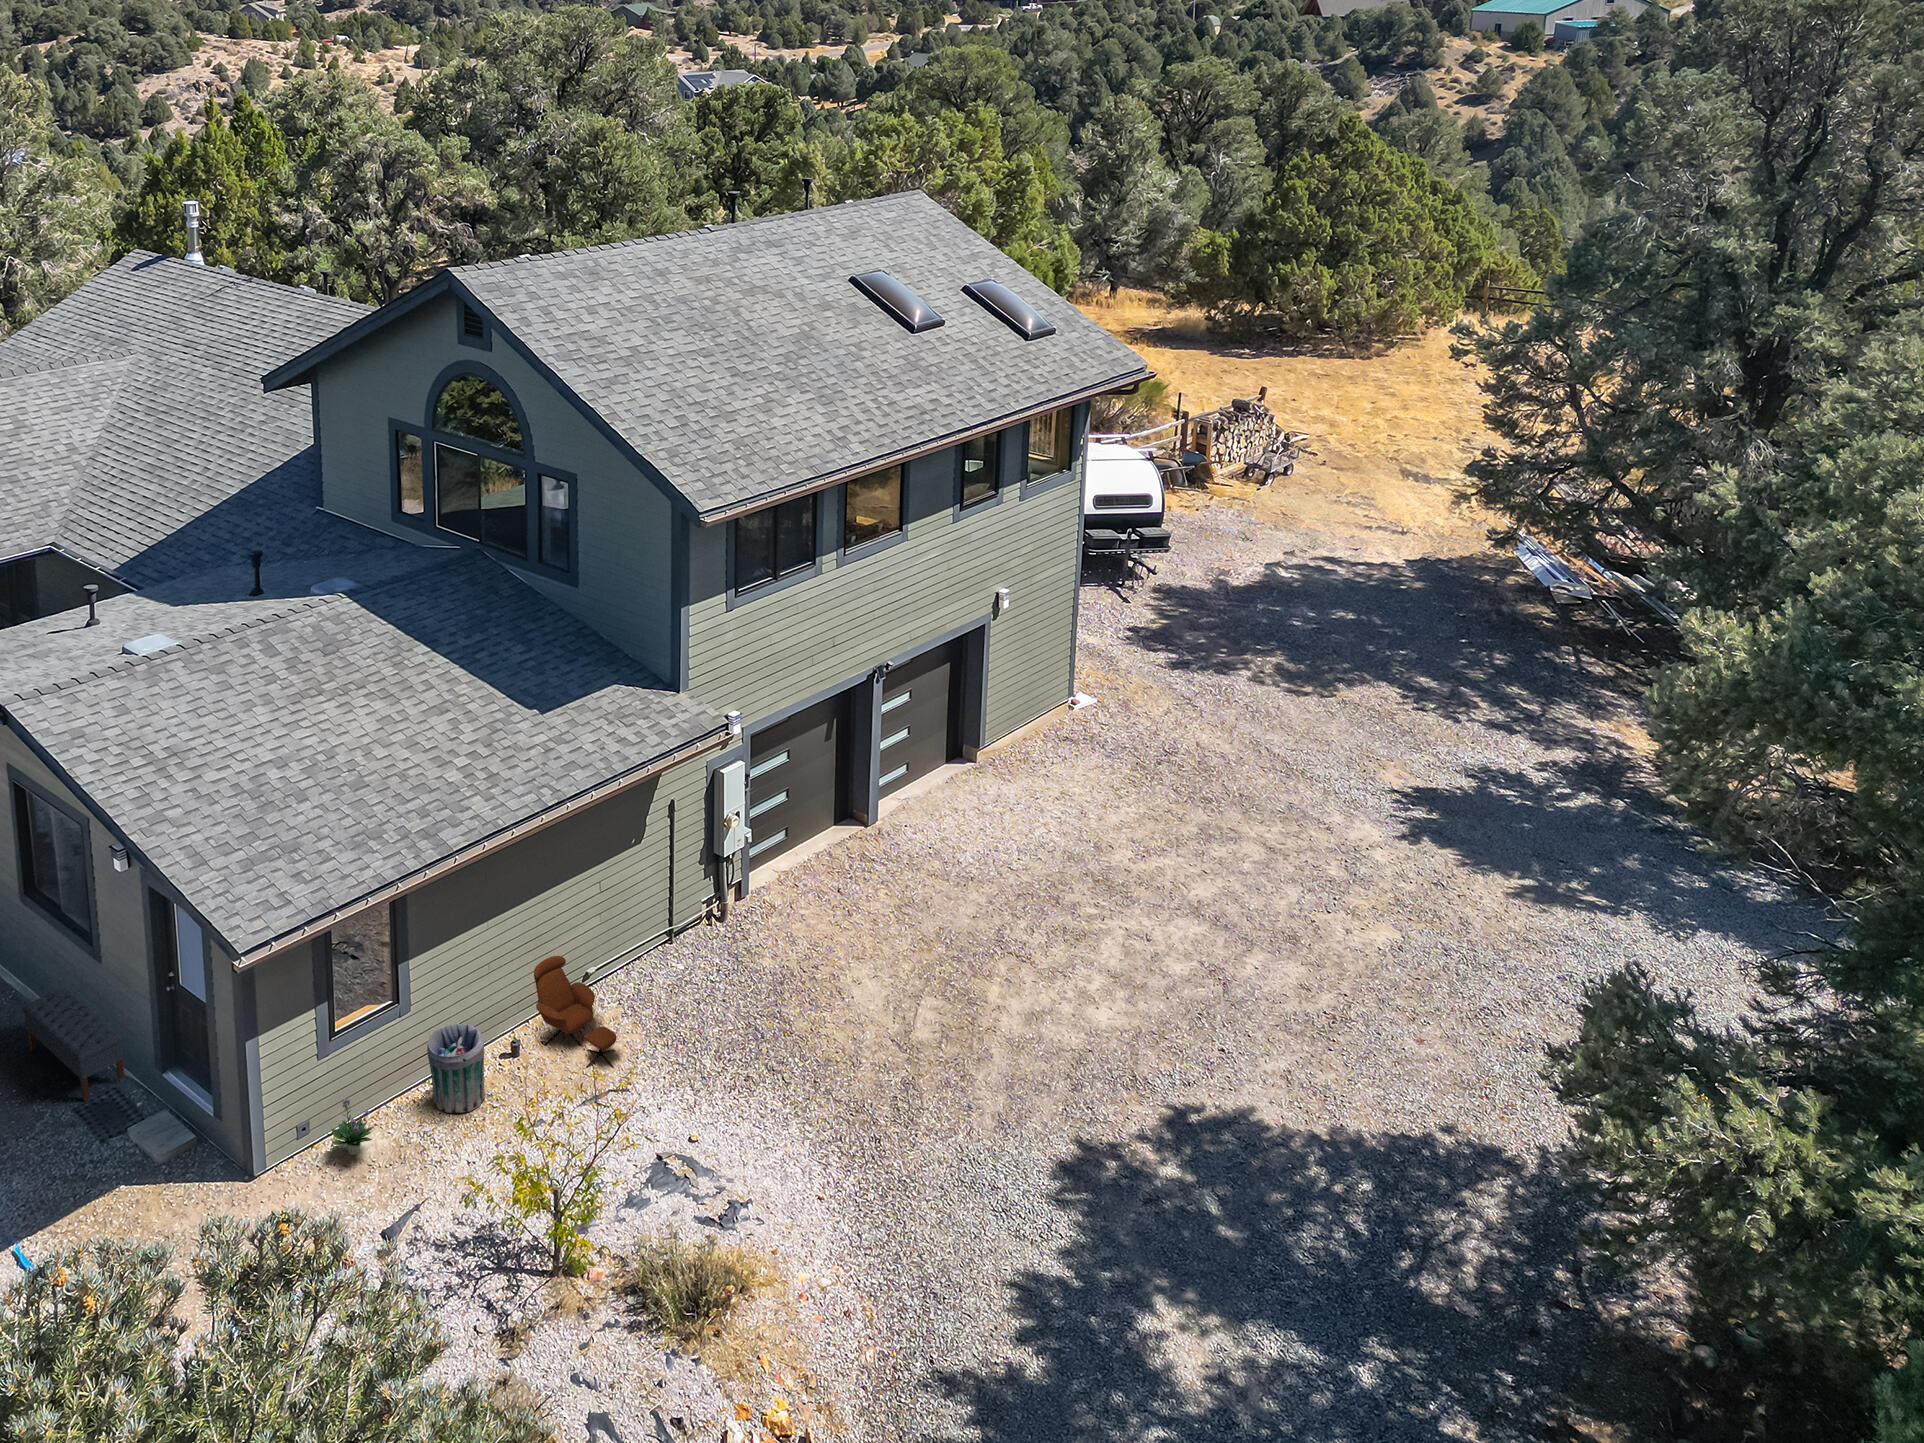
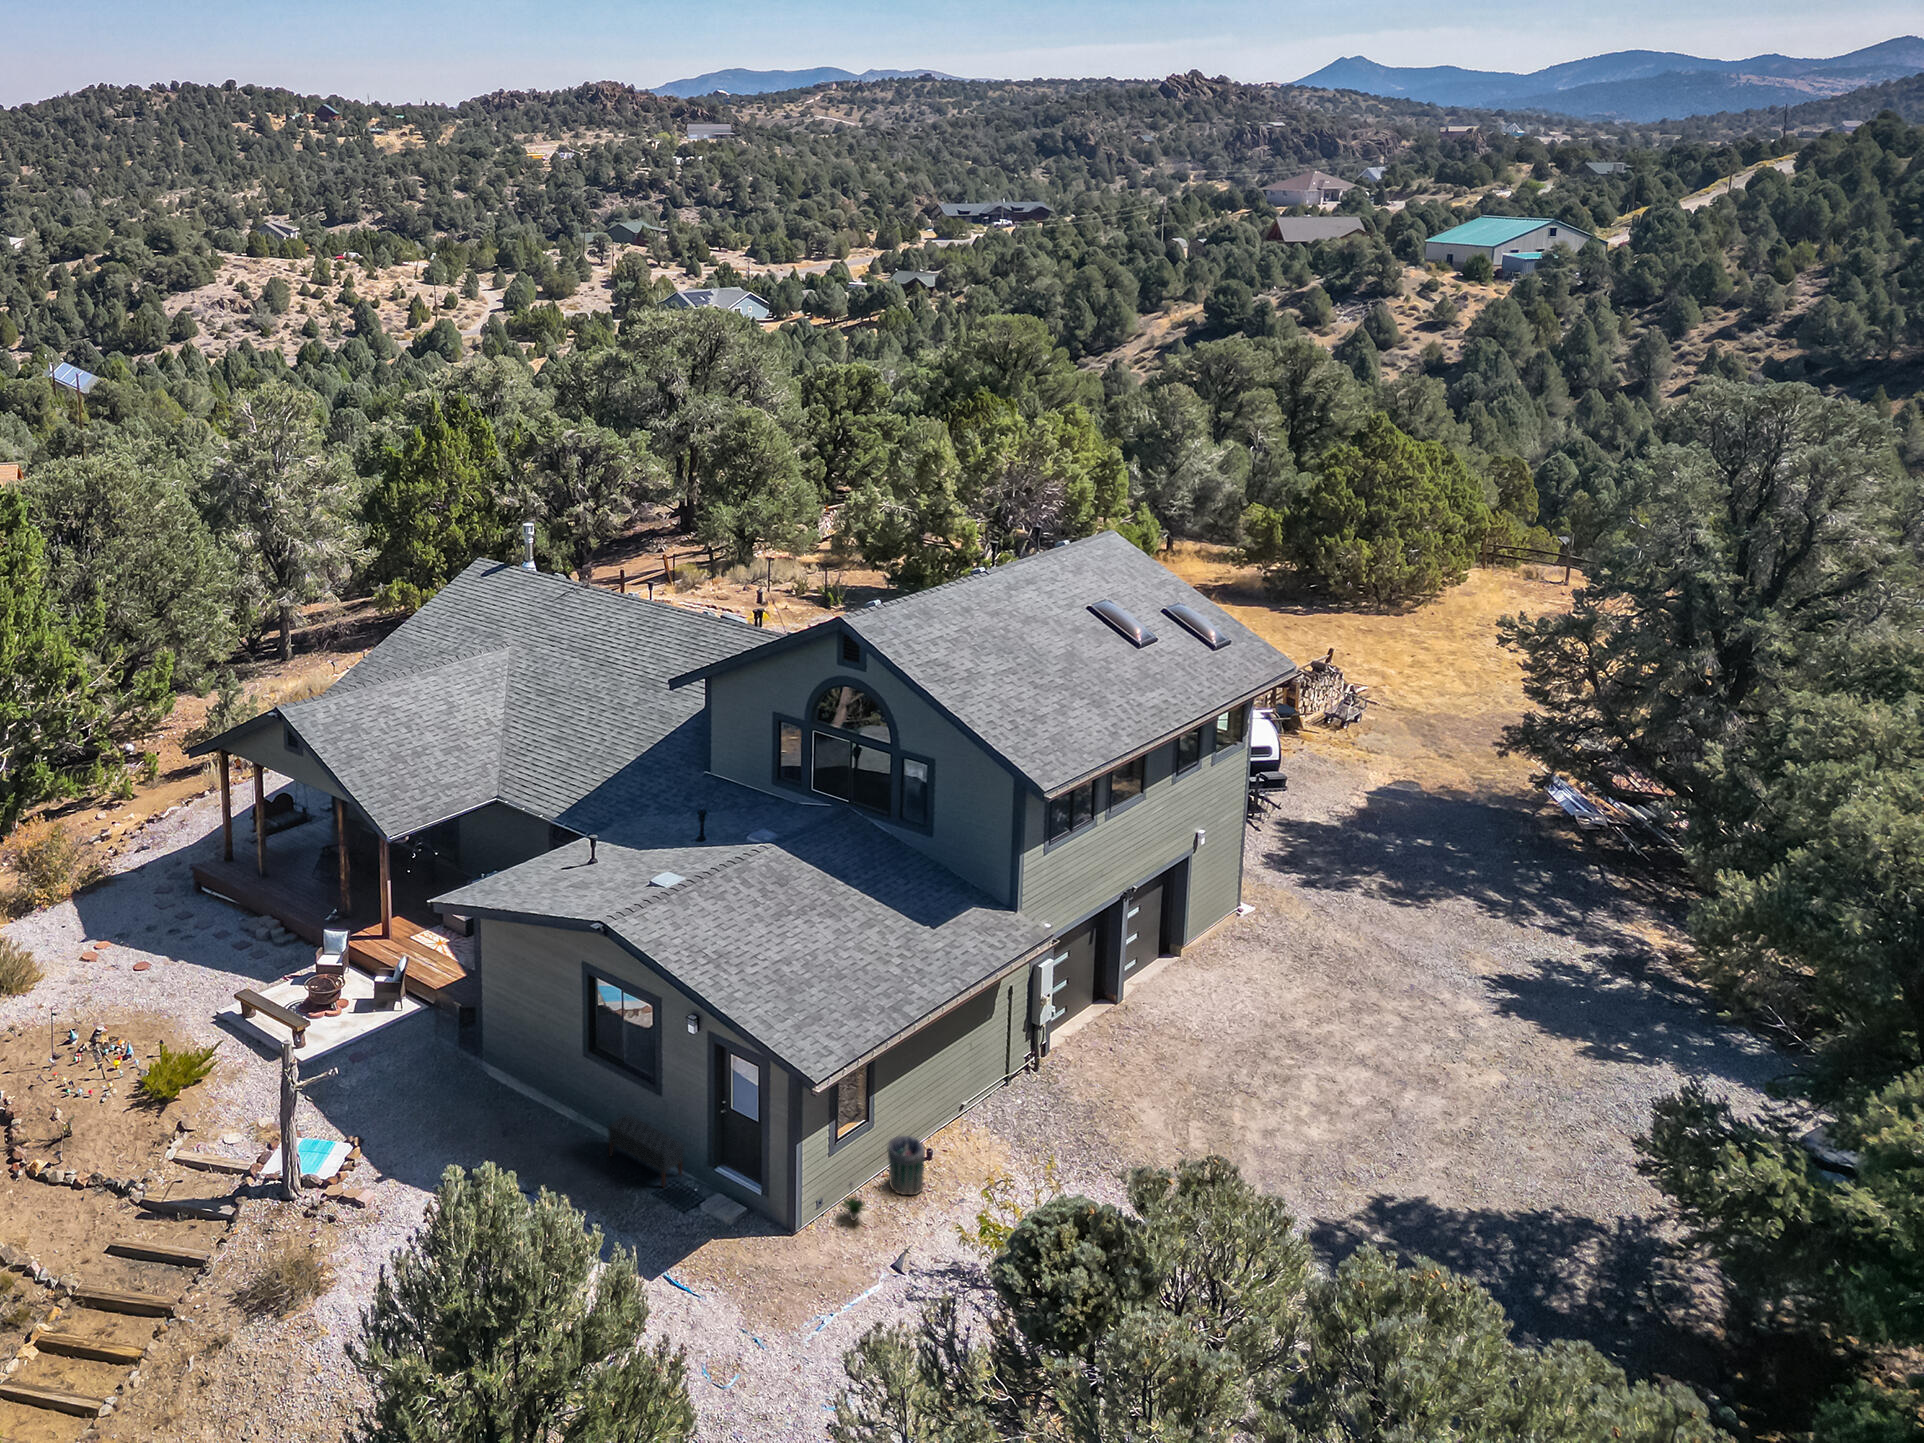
lounge chair: present [534,956,617,1068] -> none [939,1092,1000,1168]

